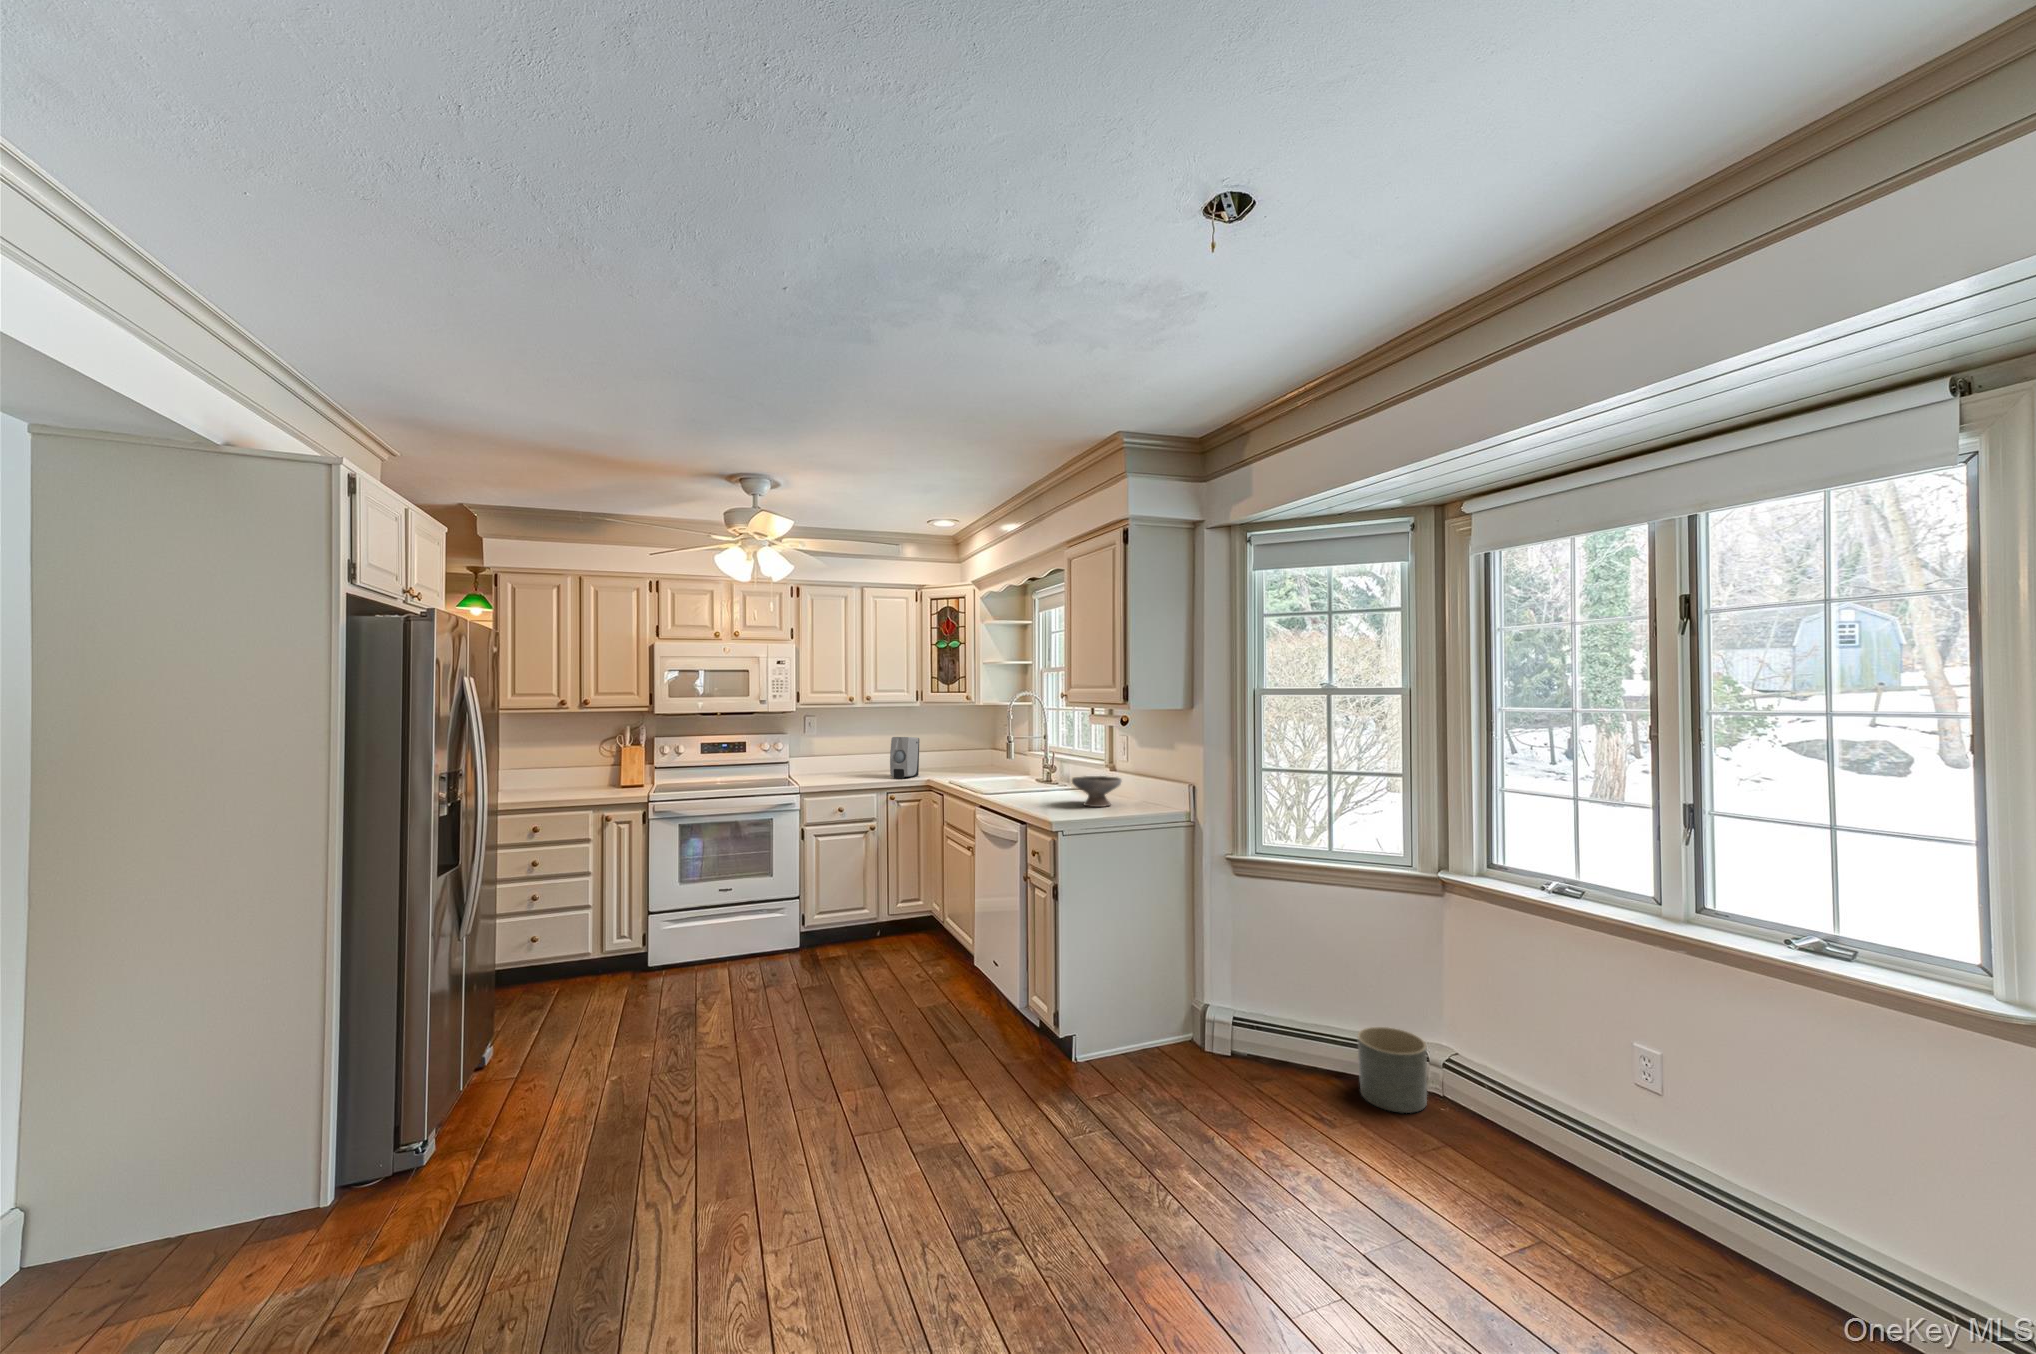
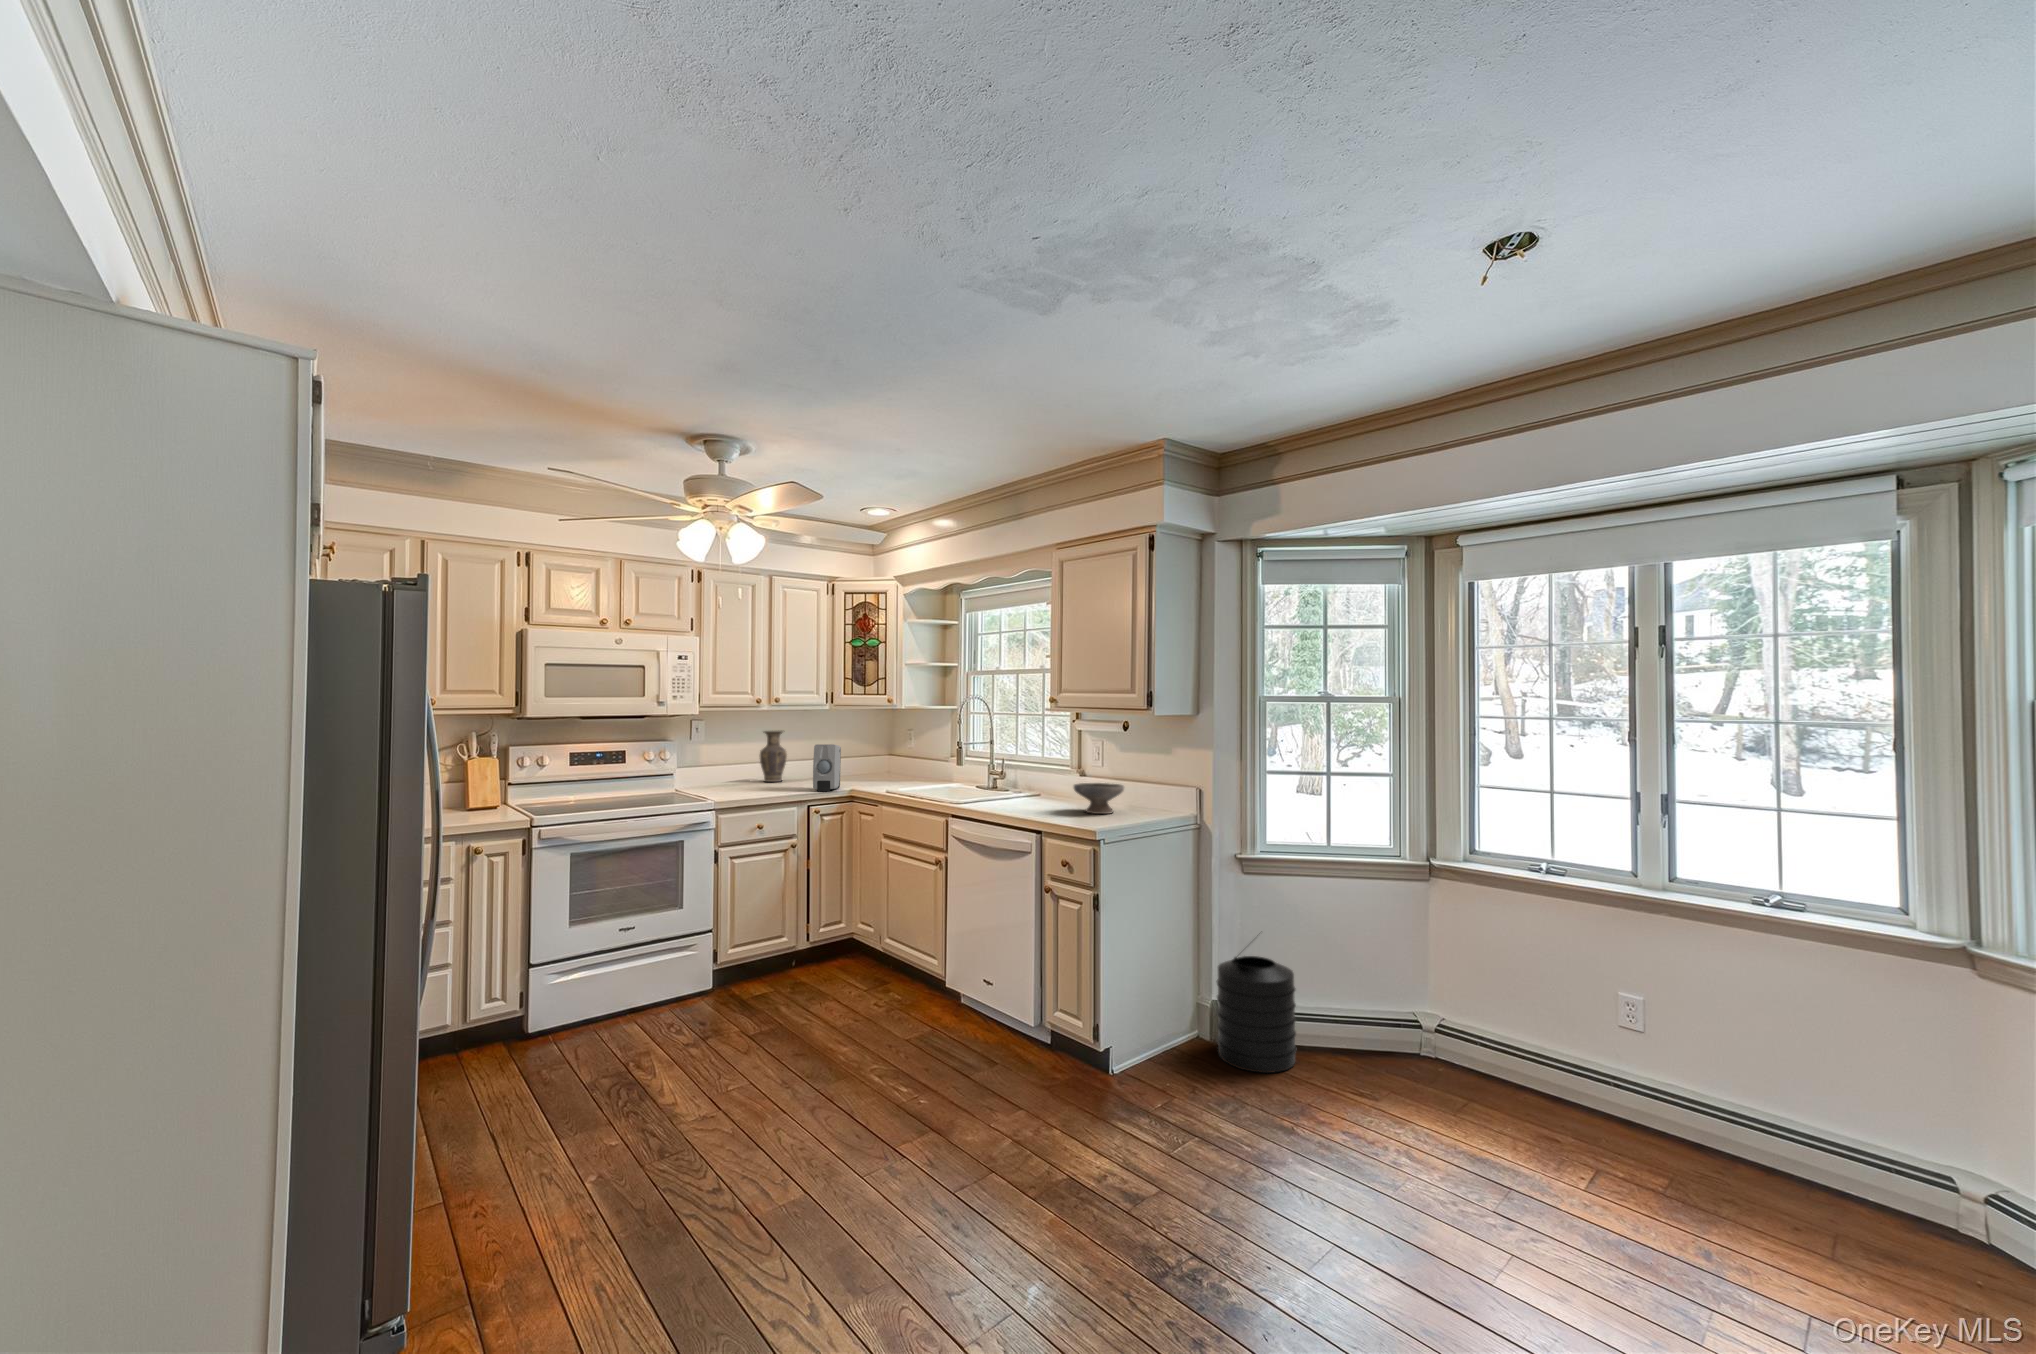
vase: none [867,724,890,769] -> present [760,730,787,782]
trash can: none [1192,934,1274,1082] -> present [1216,935,1296,1073]
planter: present [1358,1027,1427,1113] -> none [1373,1006,1435,1080]

